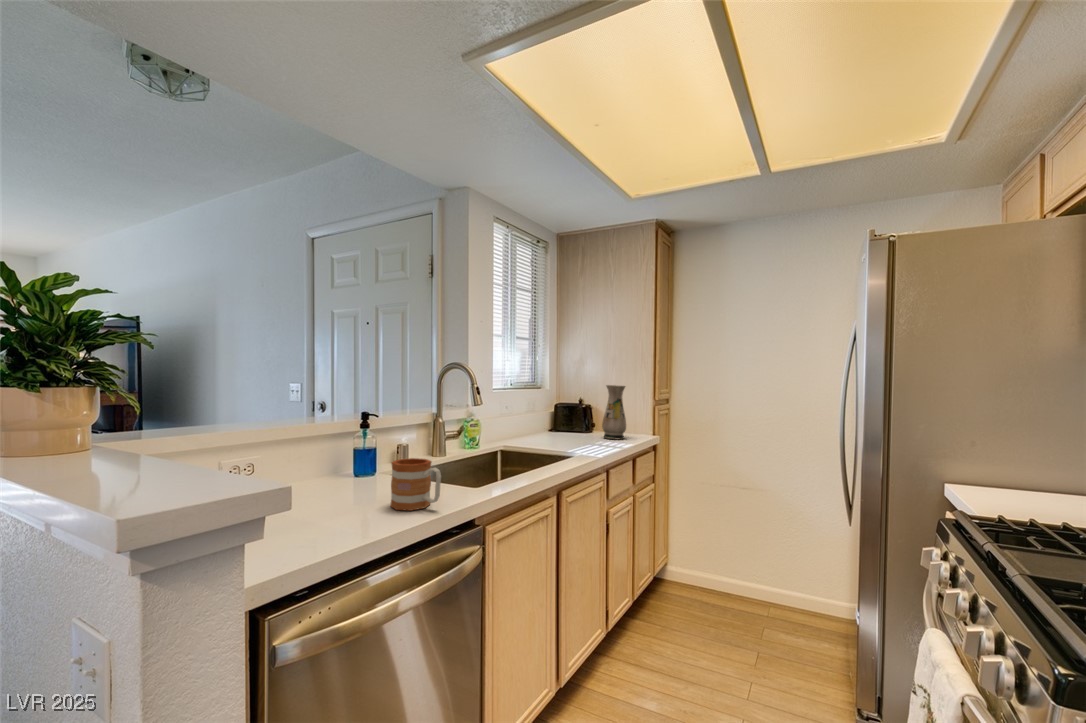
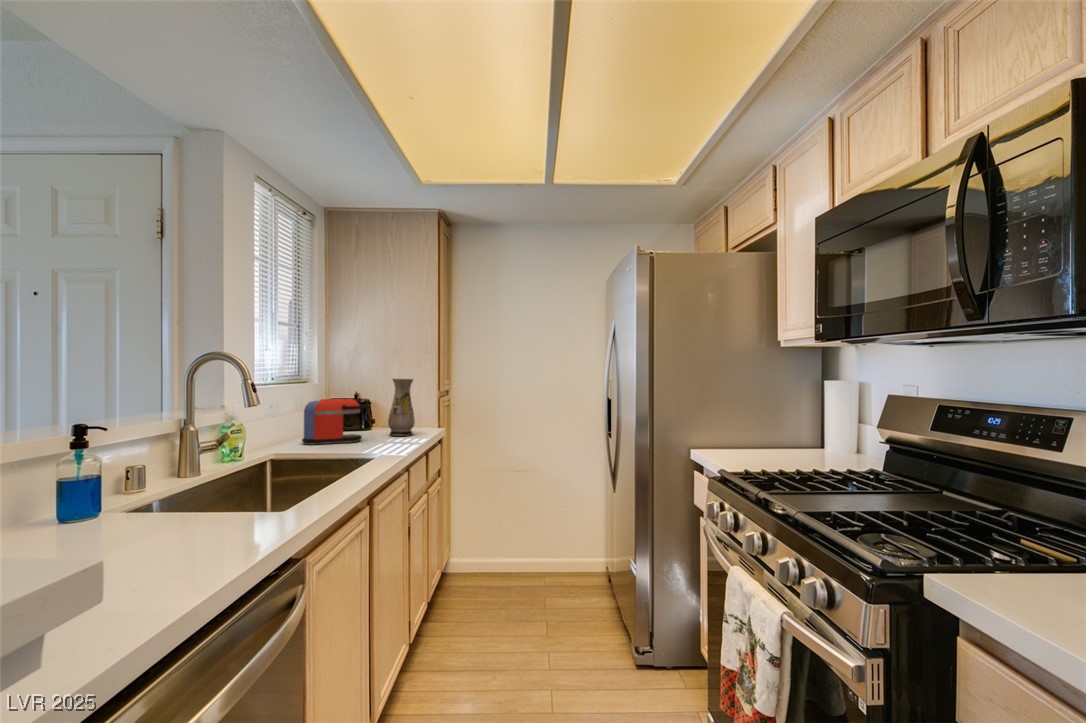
coffee maker: none [529,401,584,441] -> present [302,399,370,445]
mug: present [390,458,441,511] -> none [168,479,253,553]

